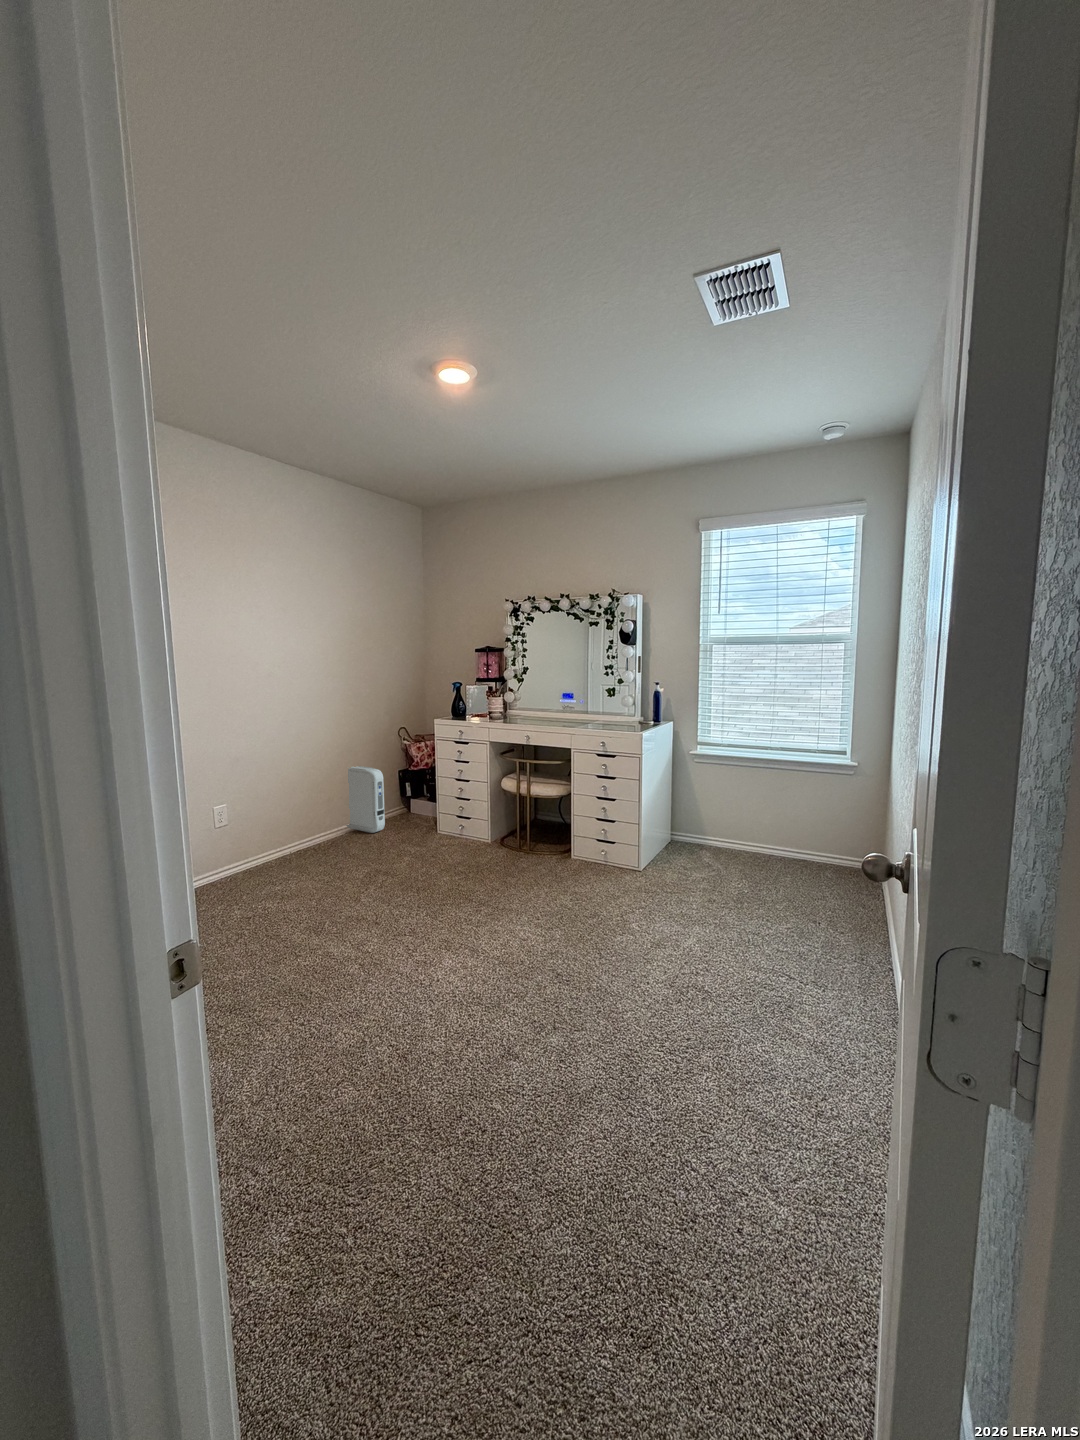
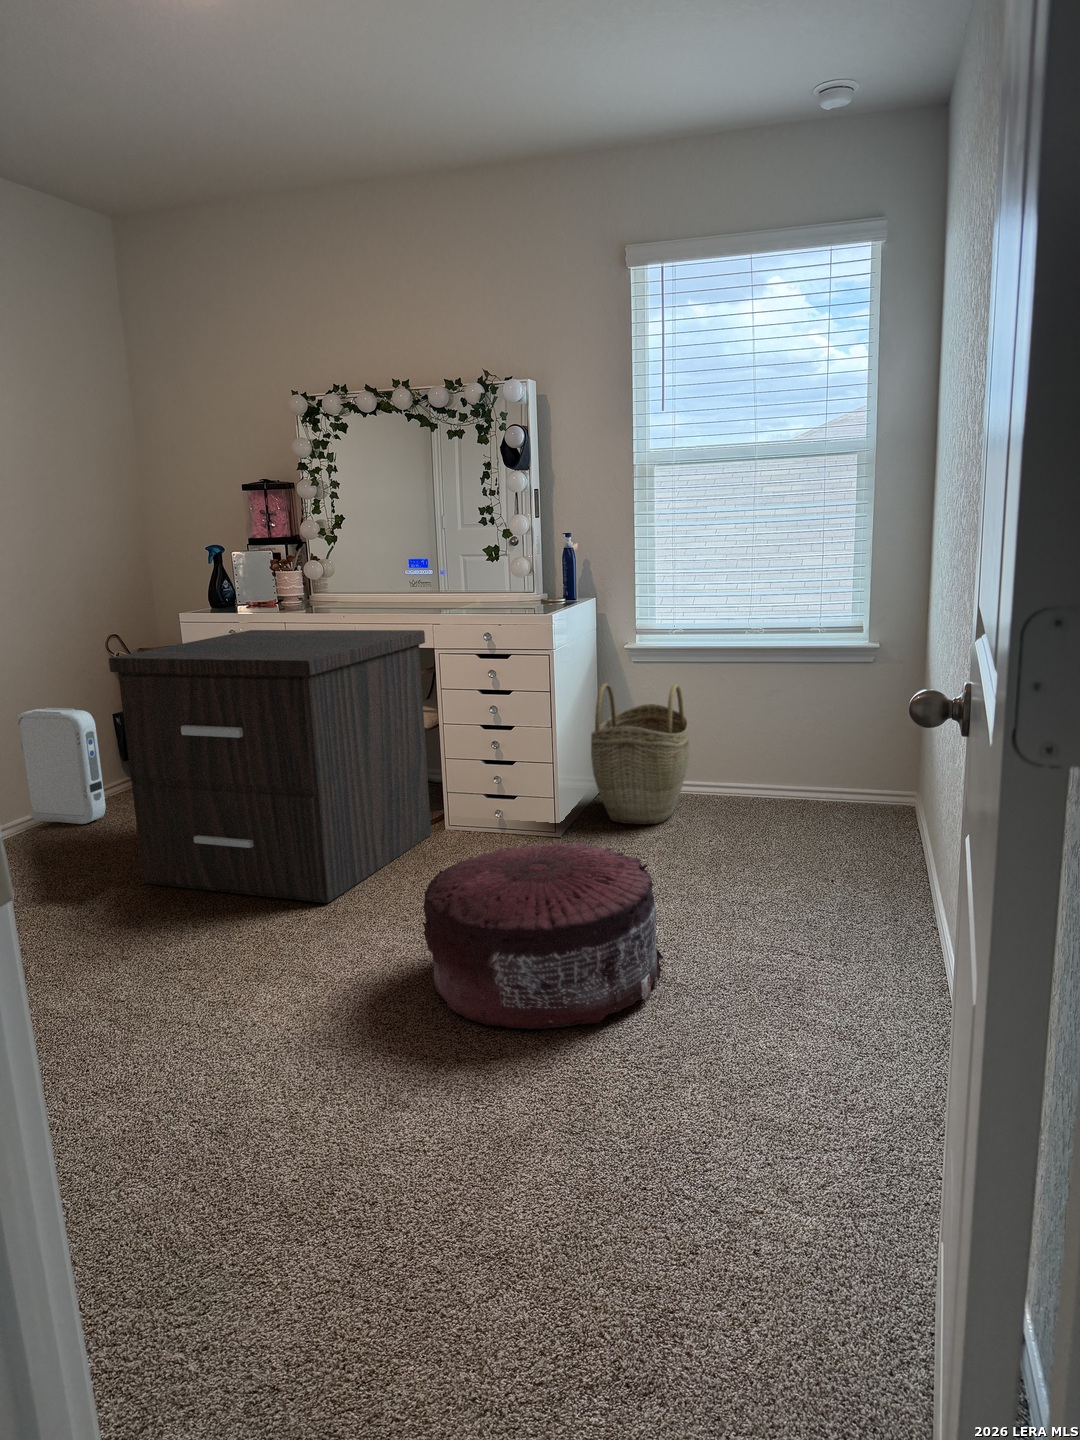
nightstand: none [387,731,567,902] -> present [109,630,431,903]
woven basket: none [664,777,727,868] -> present [591,684,689,824]
pouf: none [543,882,697,1015] -> present [422,841,664,1029]

